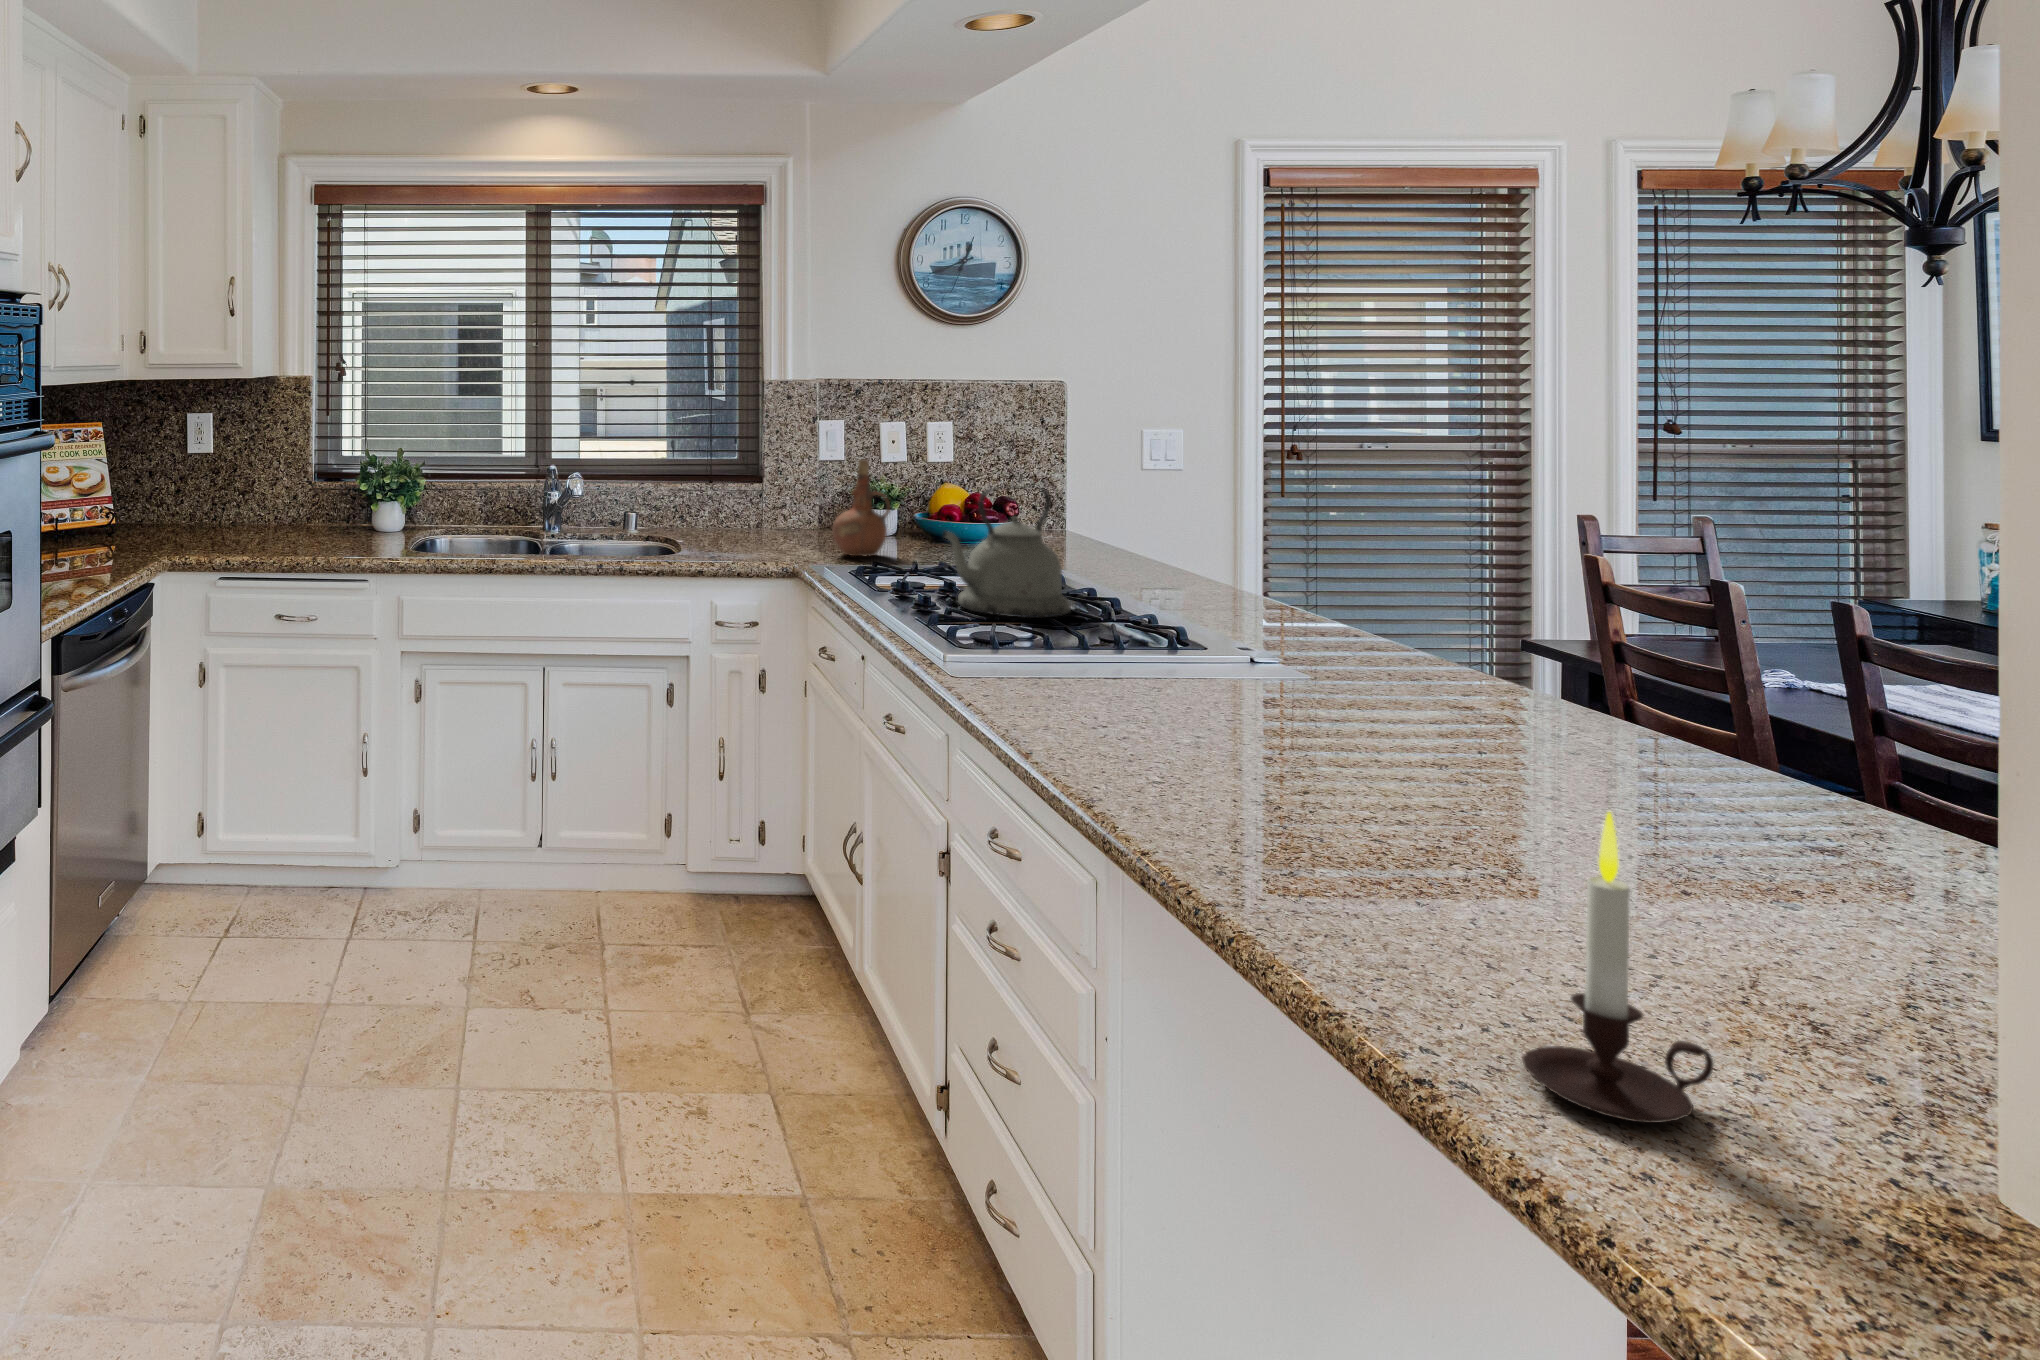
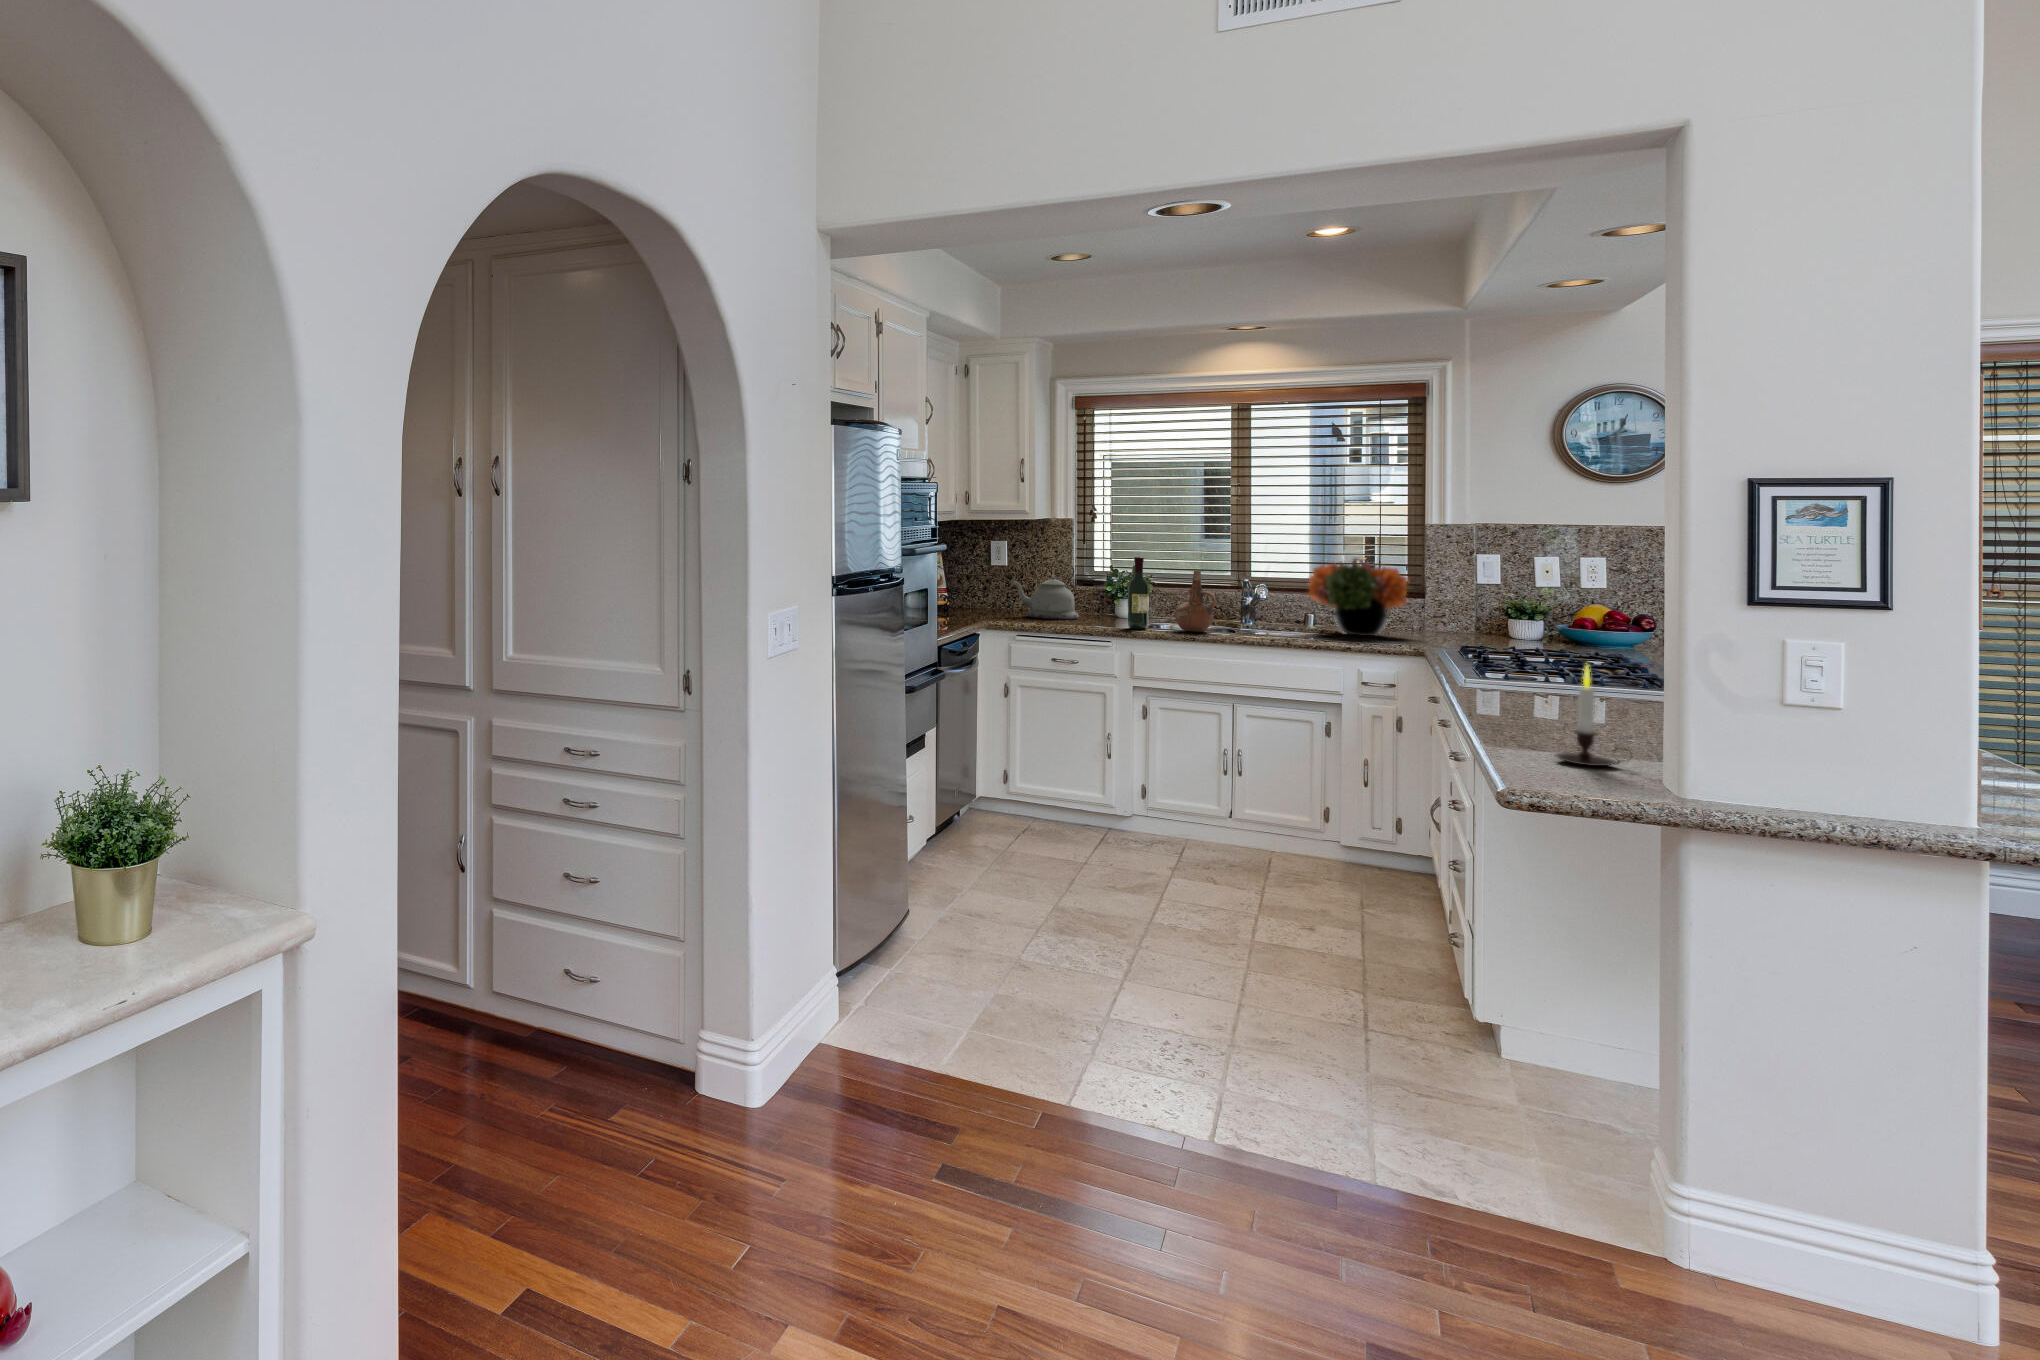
flower arrangement: none [631,431,758,546] -> present [1308,558,1408,636]
wine bottle: none [391,441,423,560] -> present [1127,557,1149,629]
ceramic pitcher: present [832,459,890,557] -> present [1175,571,1216,632]
kettle: present [943,487,1071,618] -> present [1012,563,1079,620]

